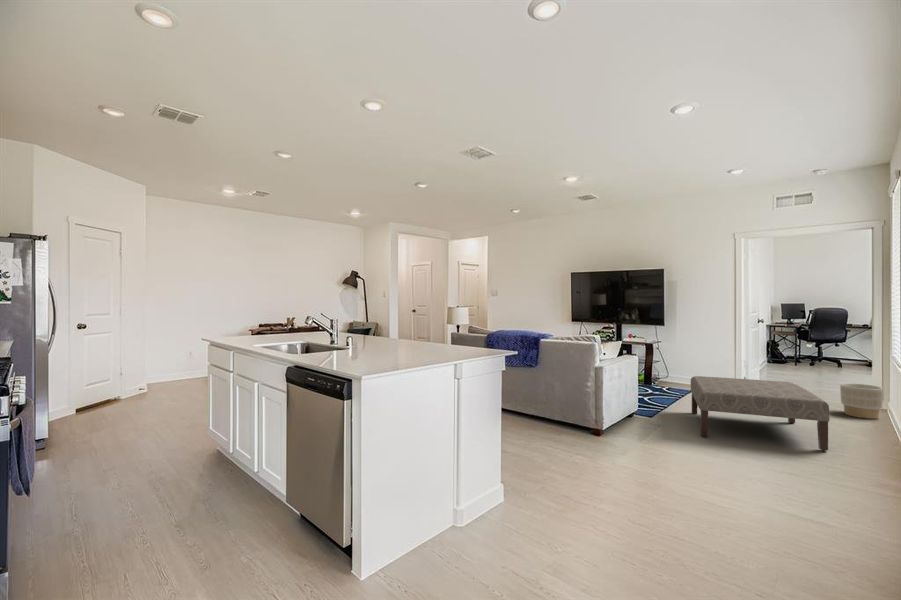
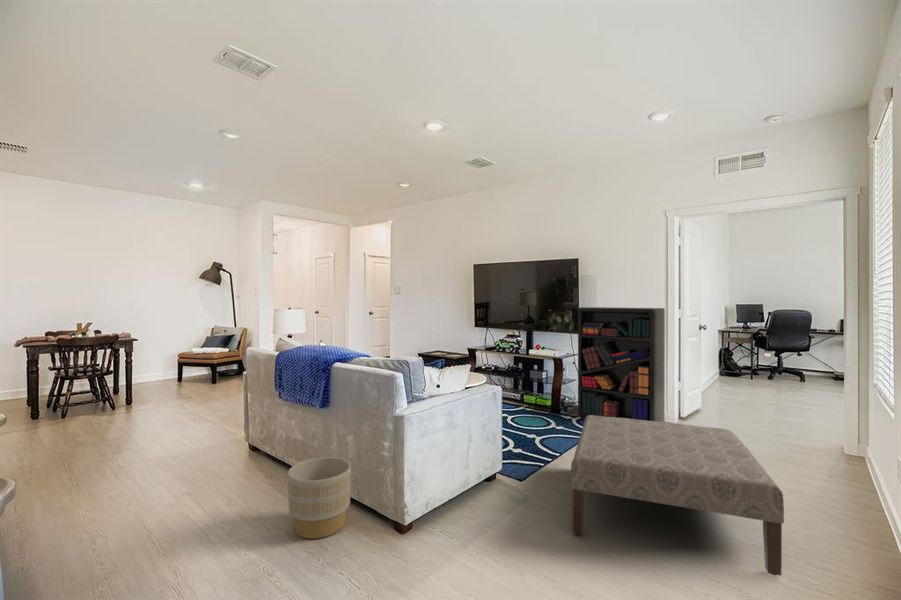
bookshelf: none [666,306,734,394] -> present [578,307,665,422]
planter: present [840,383,883,419] -> present [288,457,351,539]

